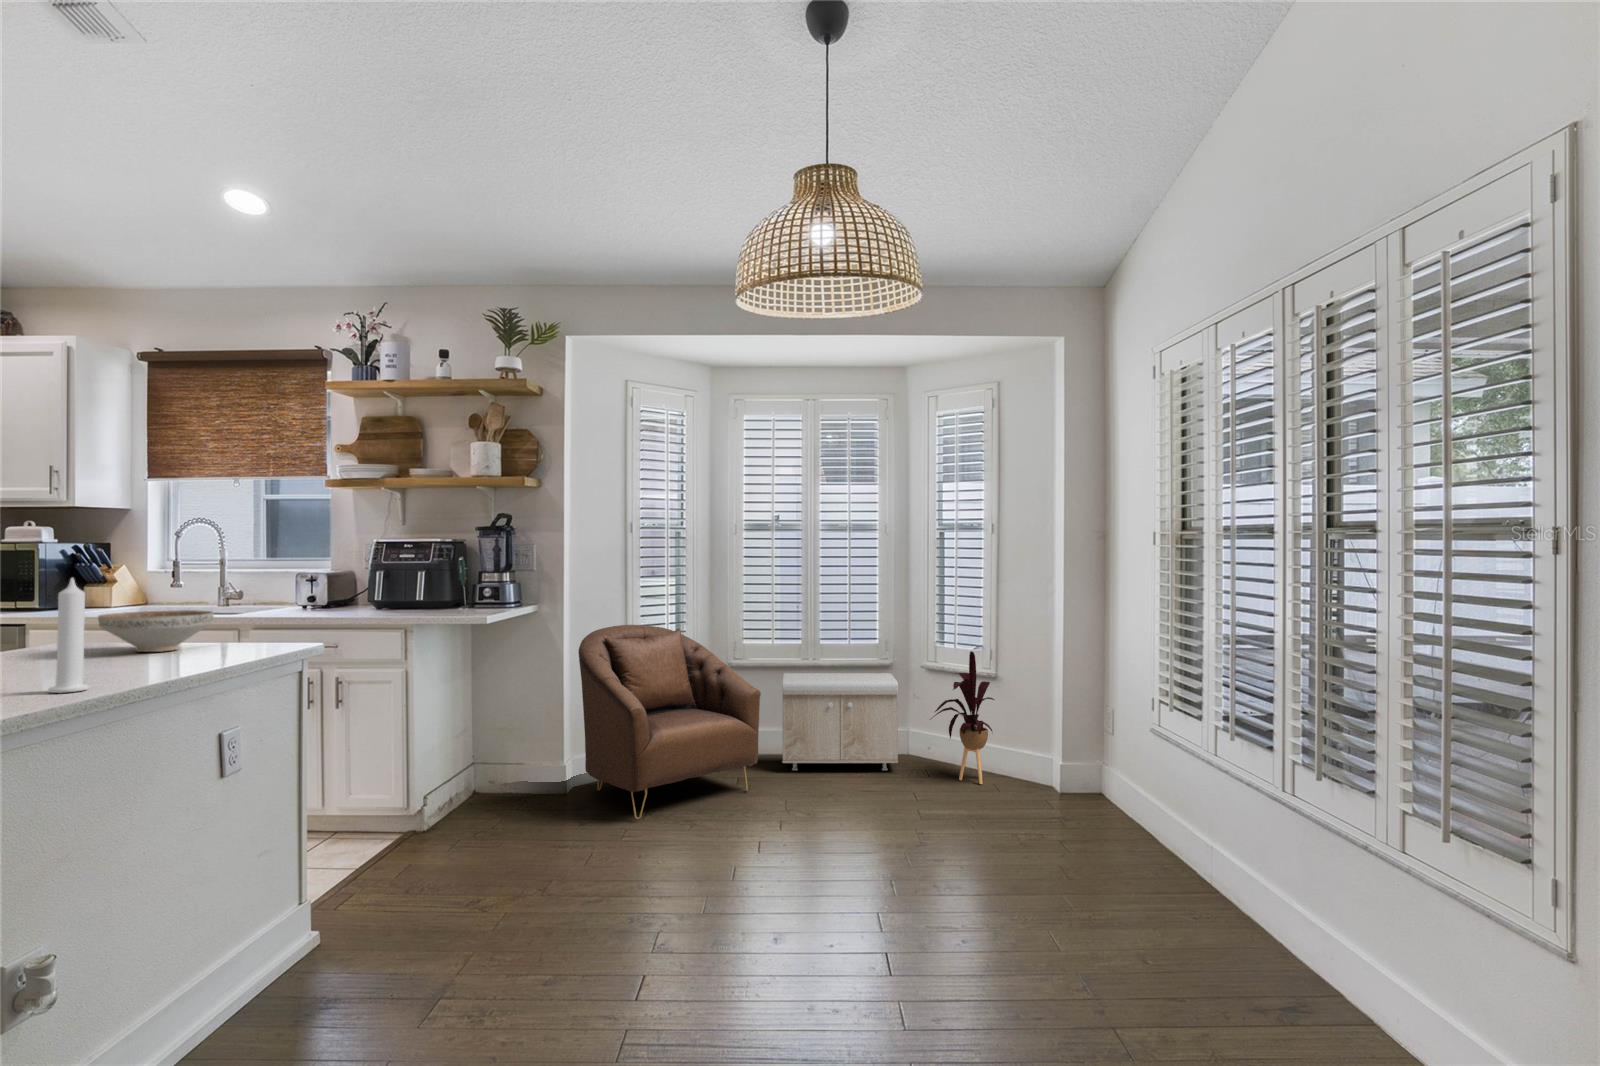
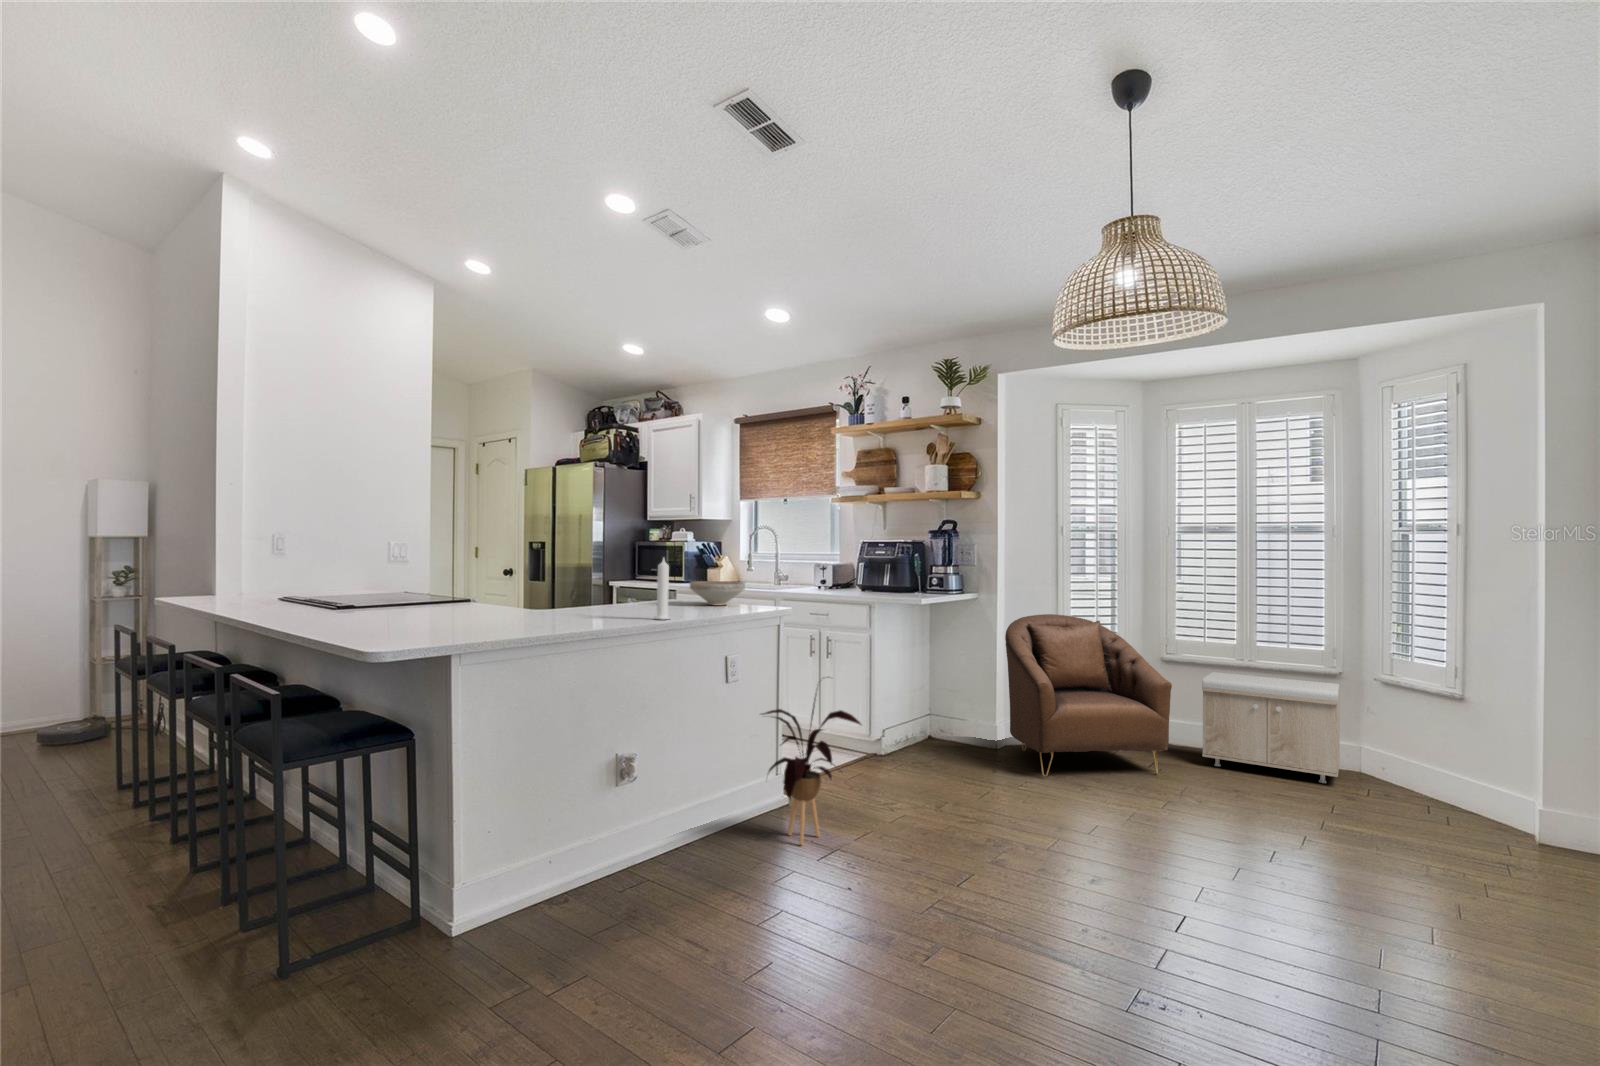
house plant: present [931,651,994,784] -> present [763,698,861,845]

